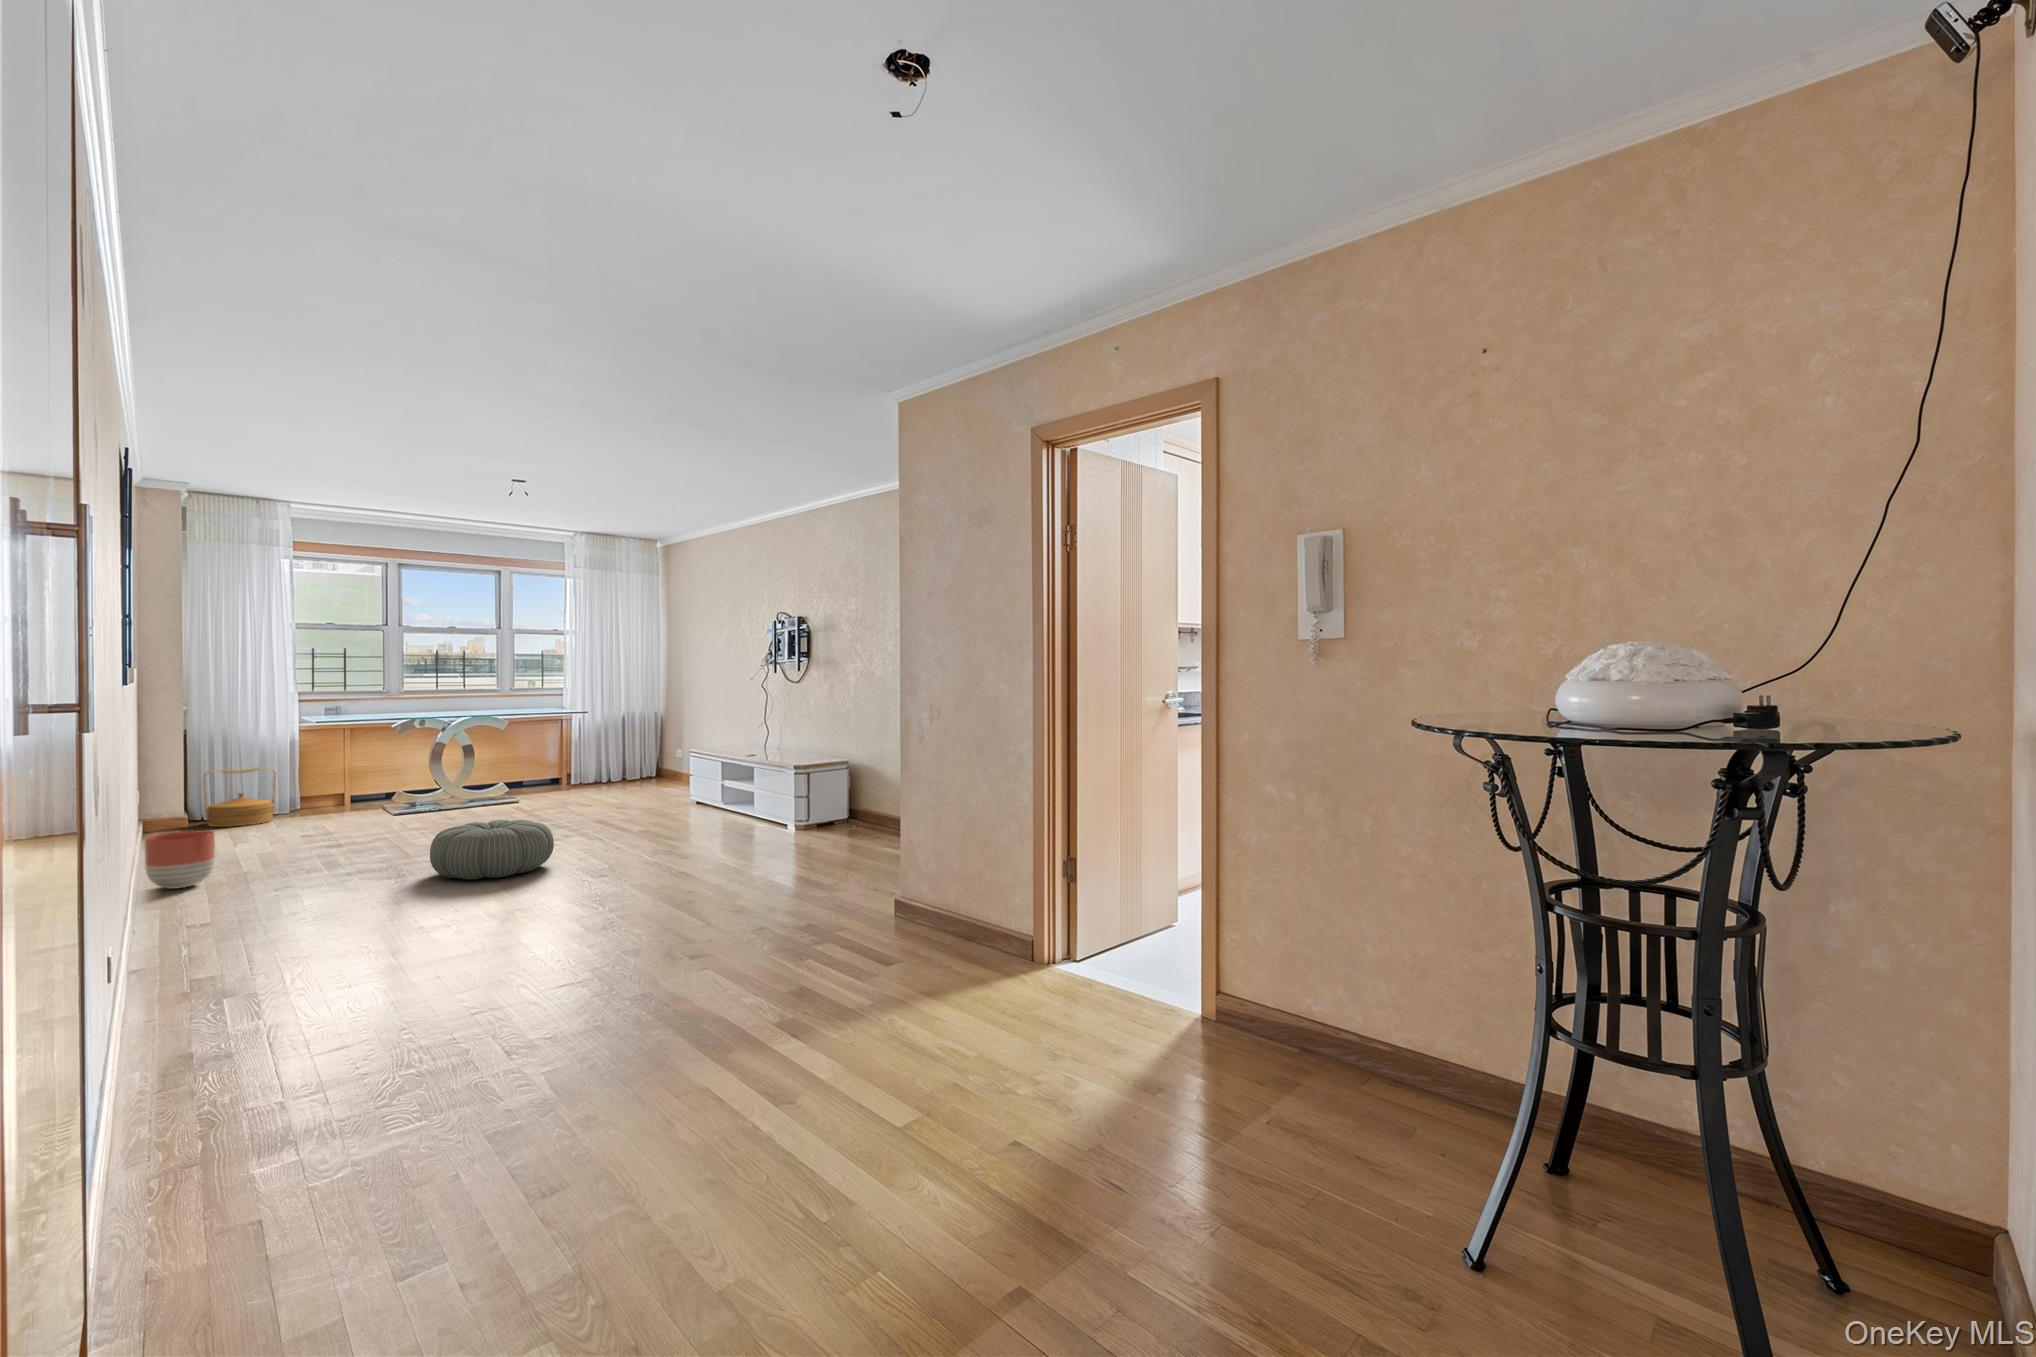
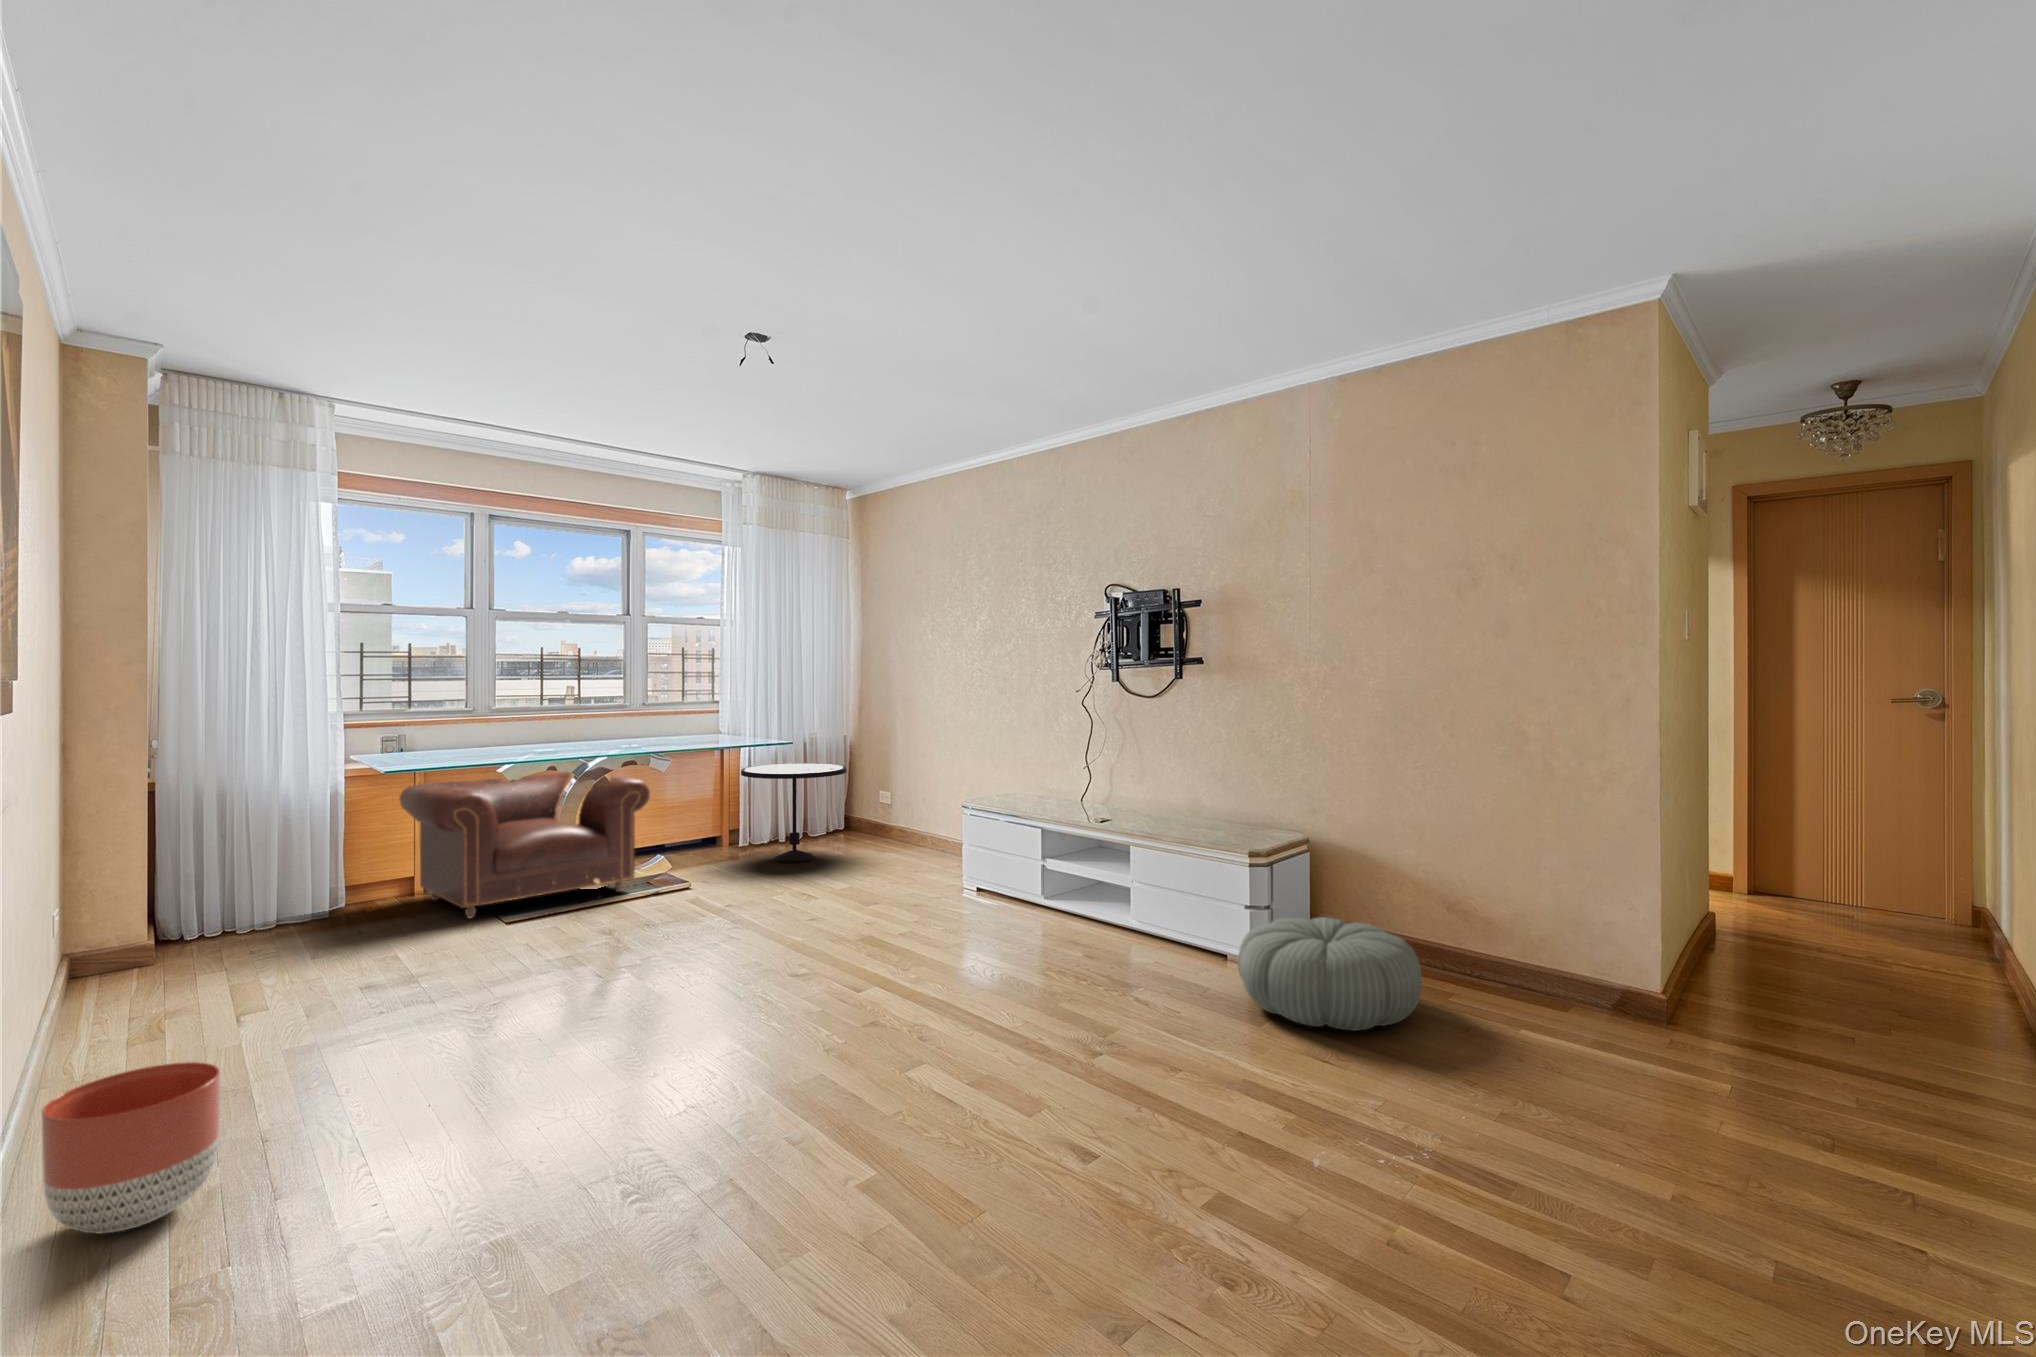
side table: none [565,727,639,791] -> present [741,763,847,863]
armchair: none [333,731,492,812] -> present [399,772,650,918]
woven basket: present [203,768,276,827] -> none [184,847,312,962]
pouf: present [430,820,554,880] -> present [1238,917,1422,1031]

